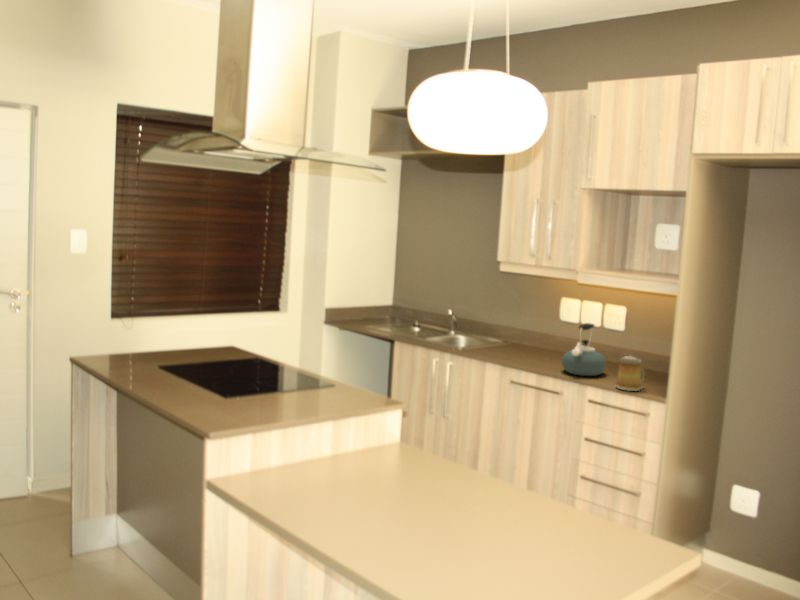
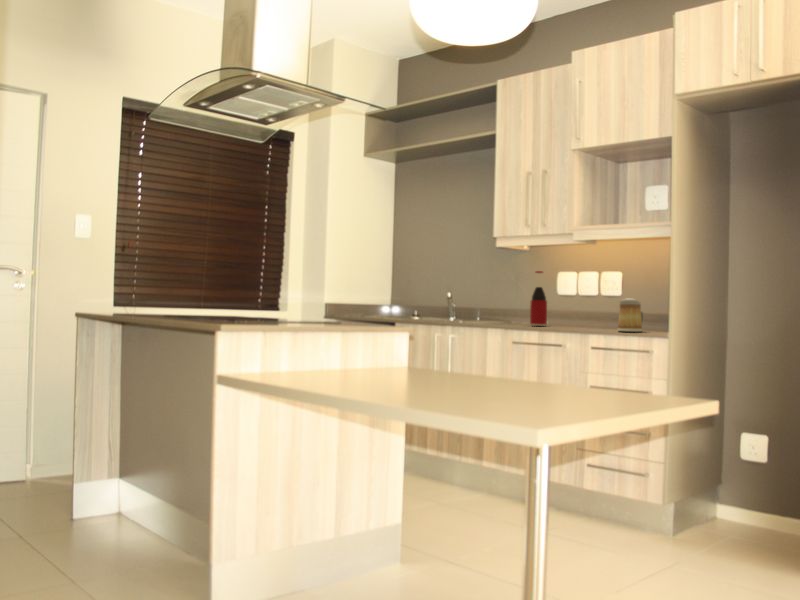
bottle: none [530,309,548,365] -> present [530,271,547,325]
kettle: present [562,323,606,376] -> none [562,279,606,328]

